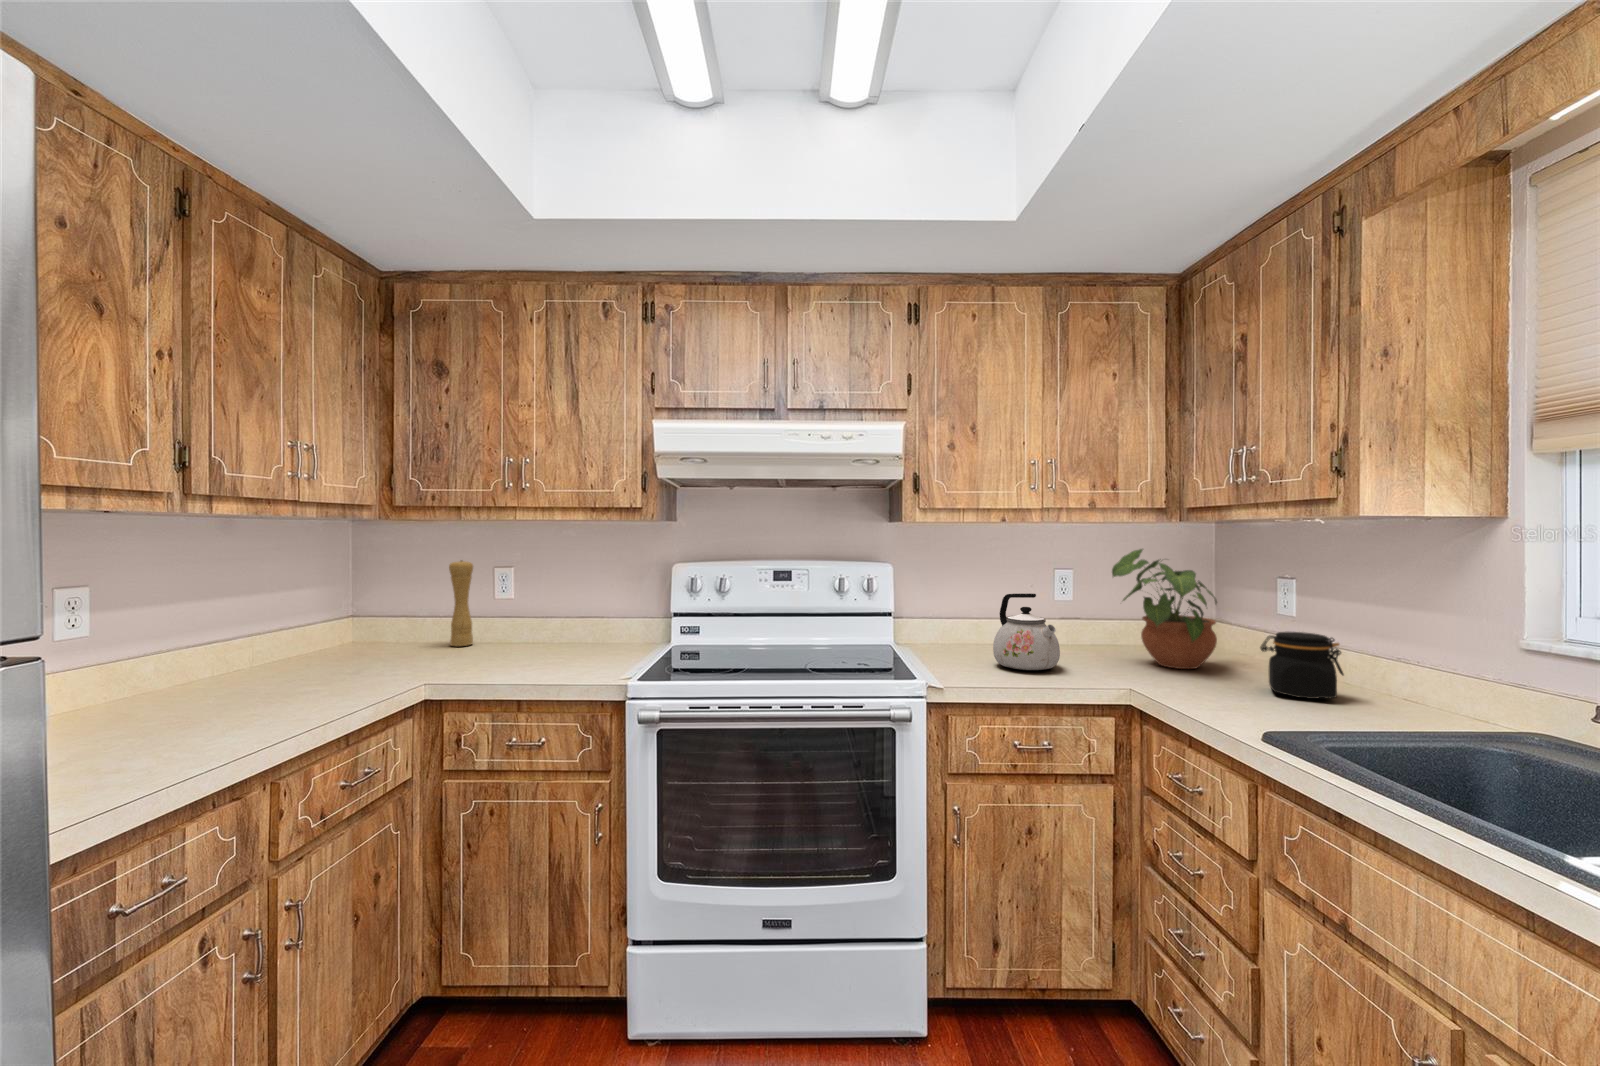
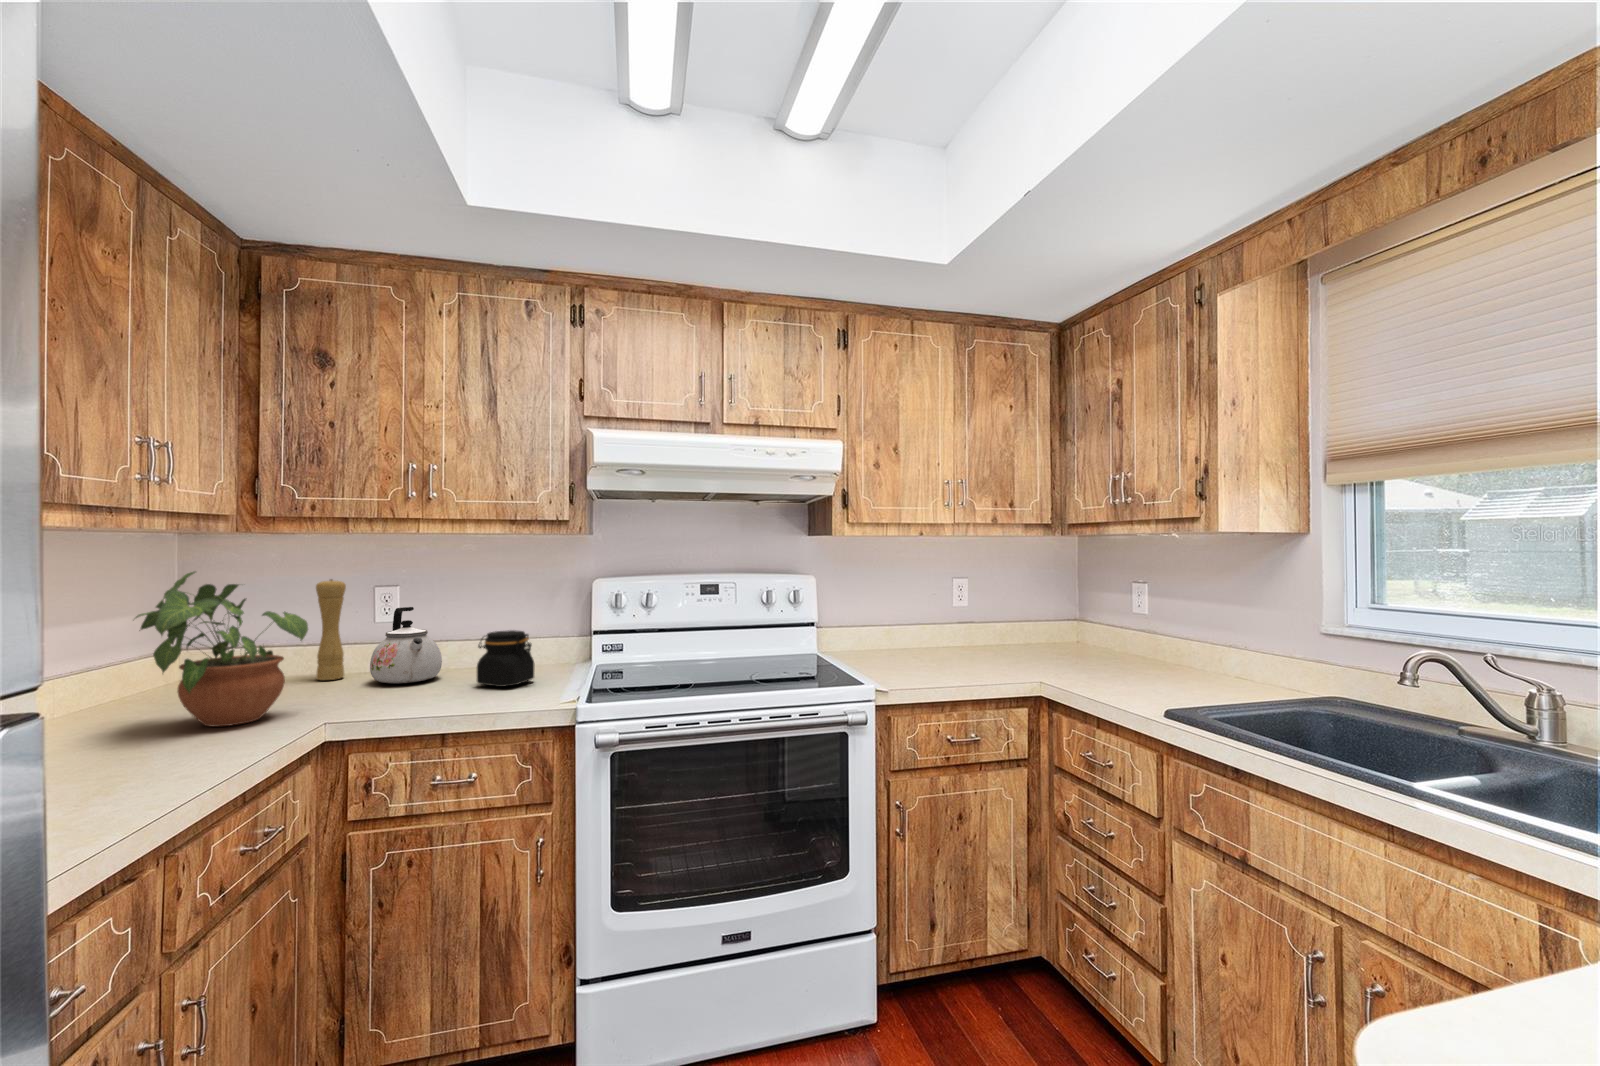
potted plant: present [1112,549,1217,669] -> present [136,572,308,726]
kettle: present [993,593,1060,670] -> present [370,607,442,683]
jar: present [1260,632,1344,699] -> present [477,630,534,687]

